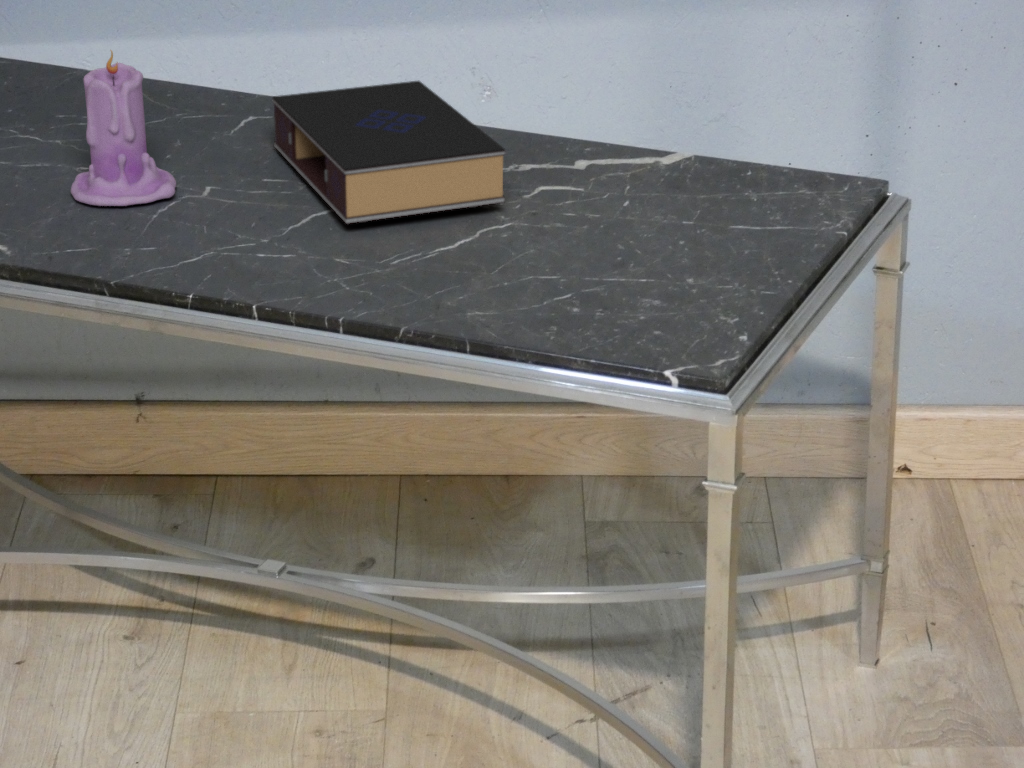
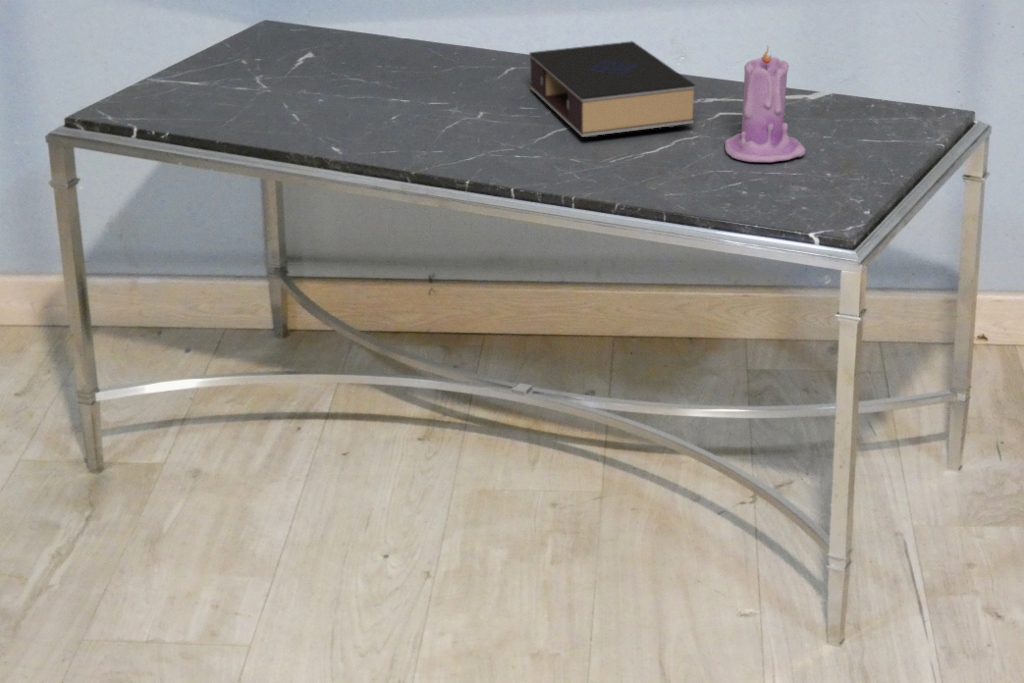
candle: present [71,51,176,206] -> present [725,46,805,162]

